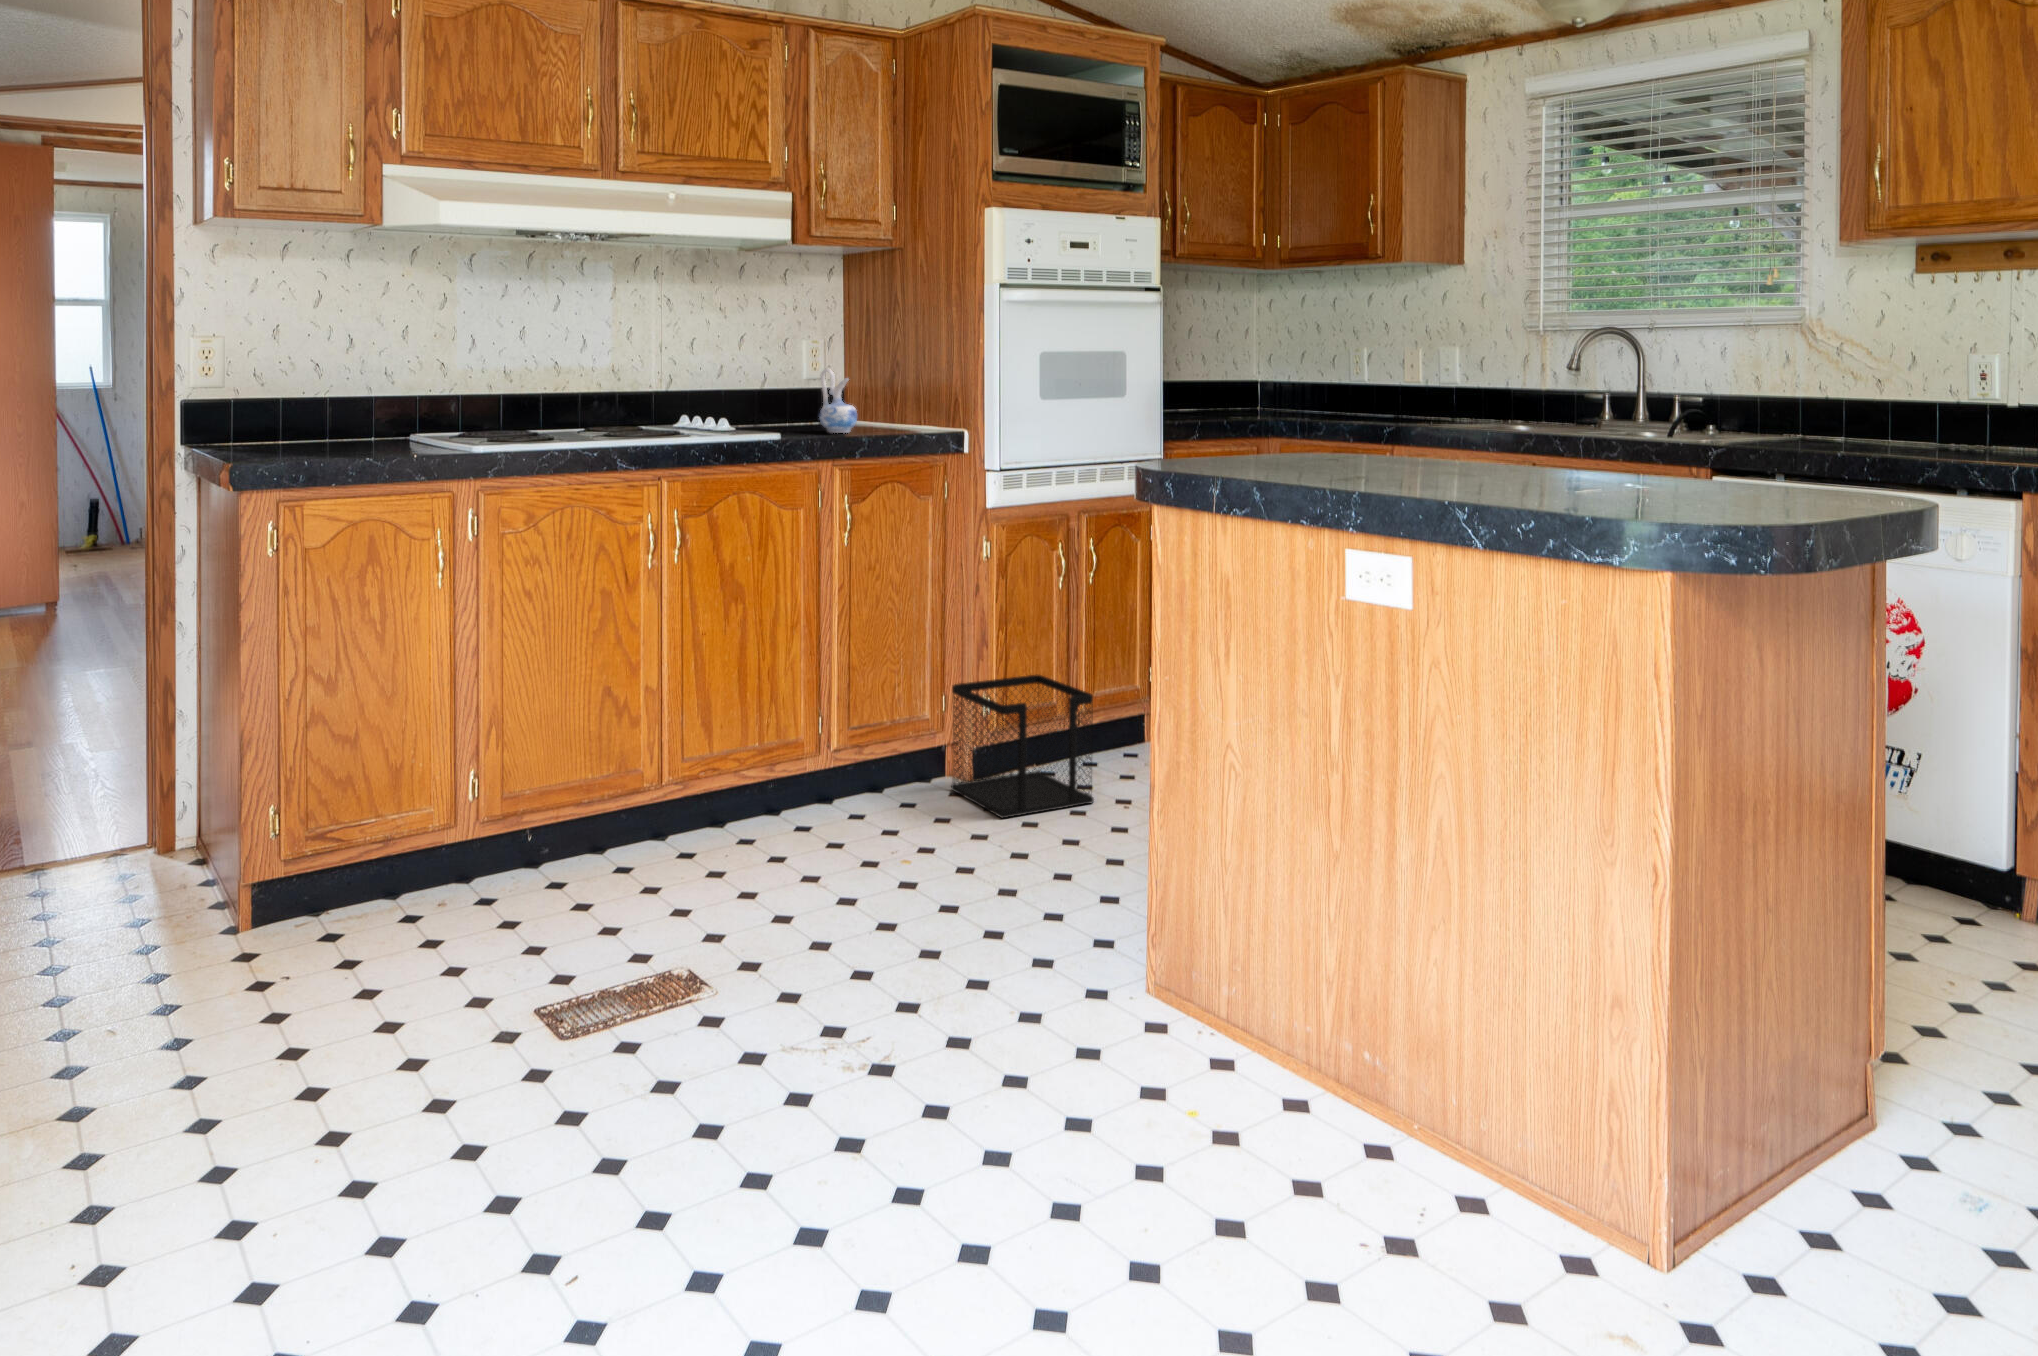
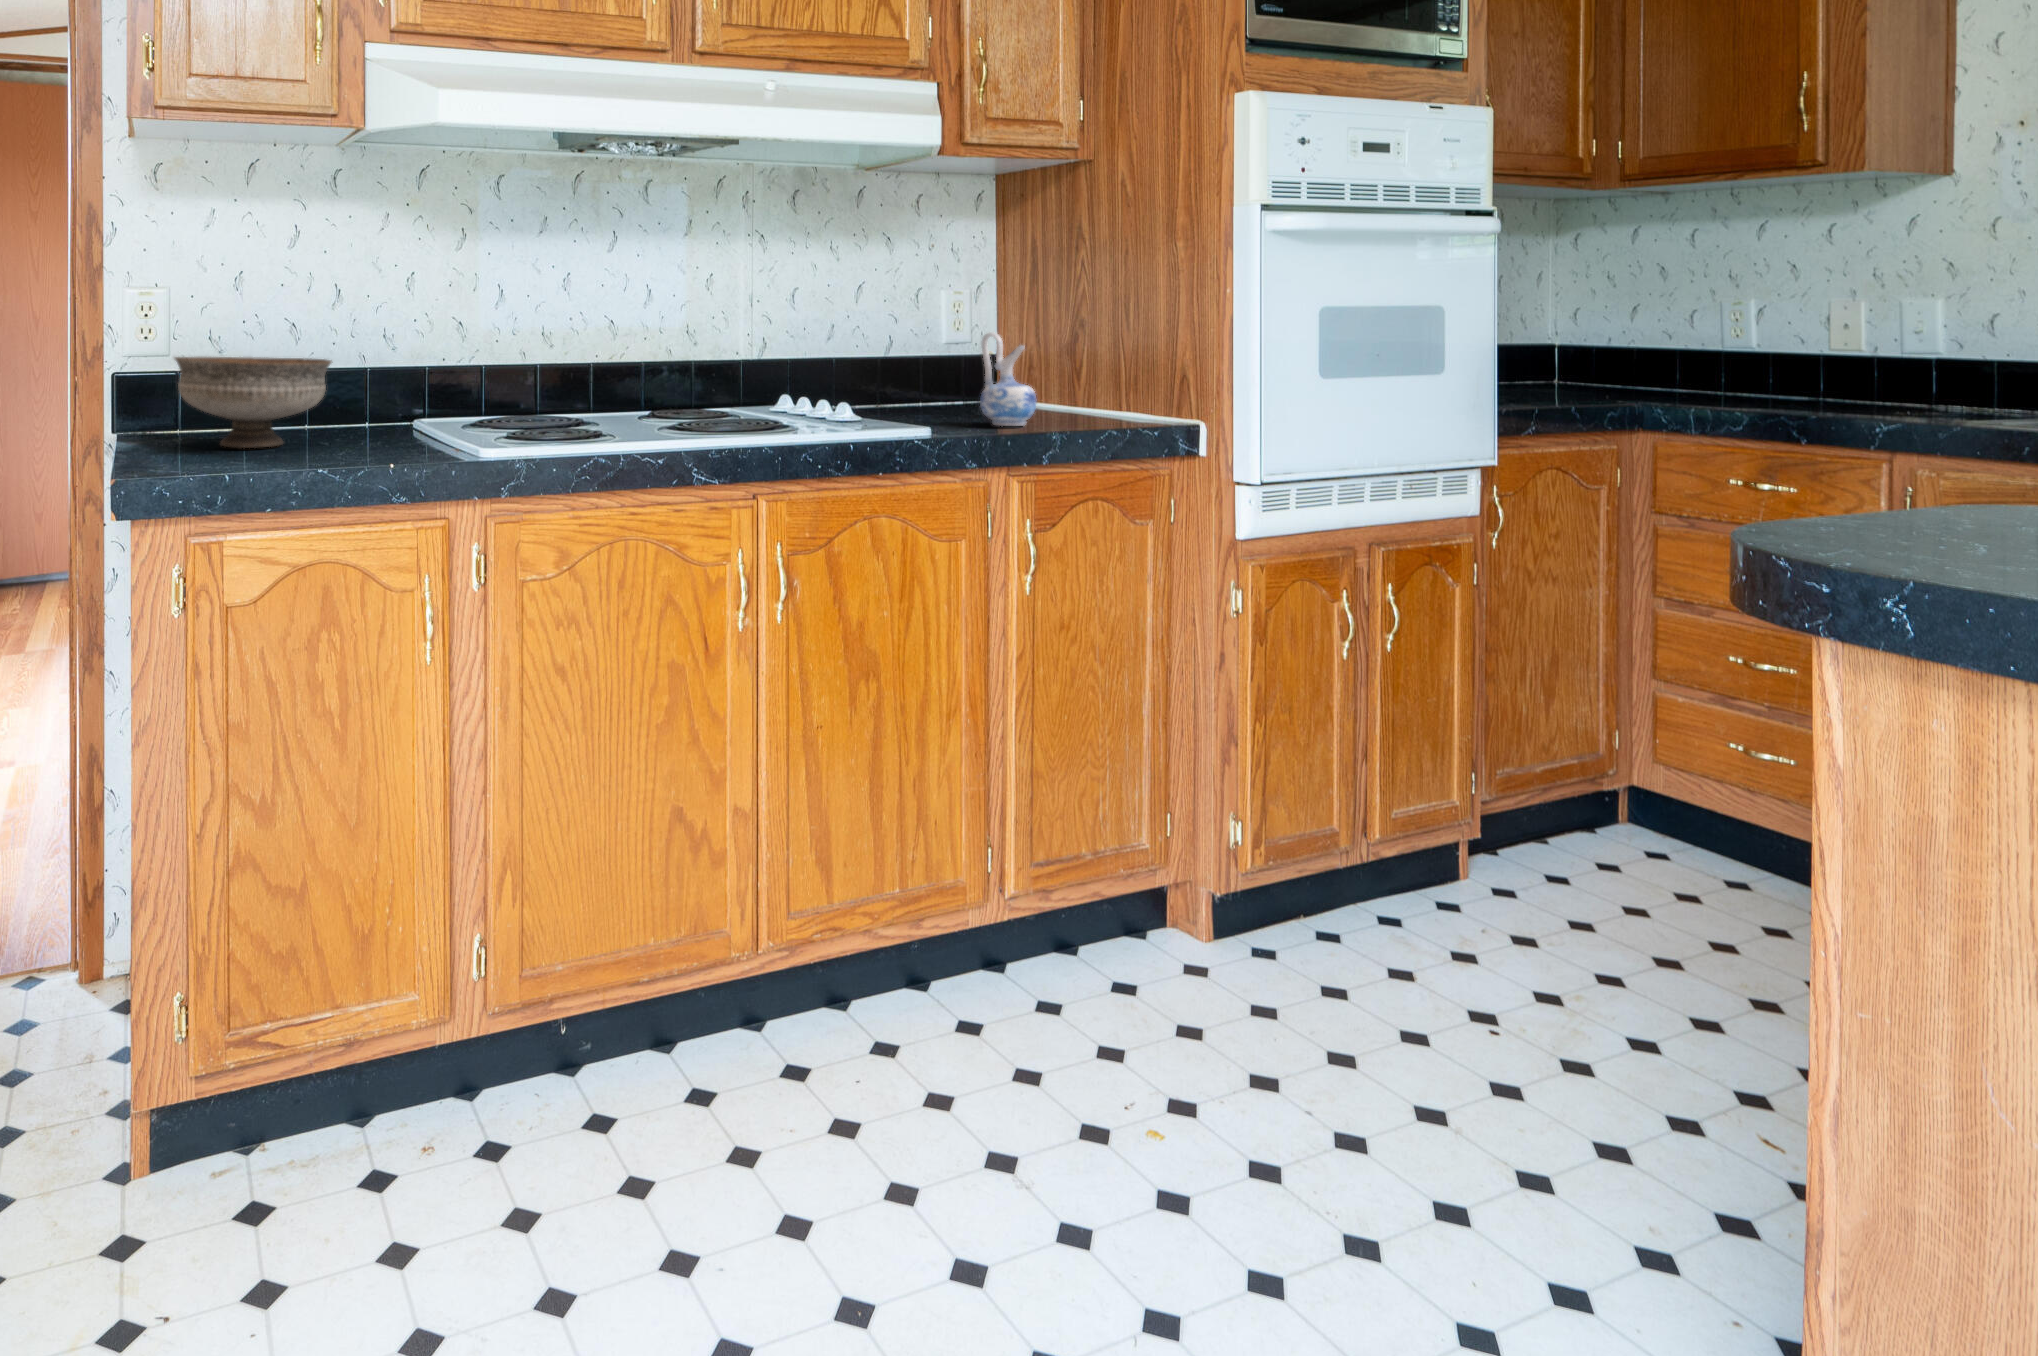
bowl: none [242,387,359,450] -> present [175,357,331,448]
wastebasket: present [951,675,1094,818] -> none [1182,796,1424,1040]

